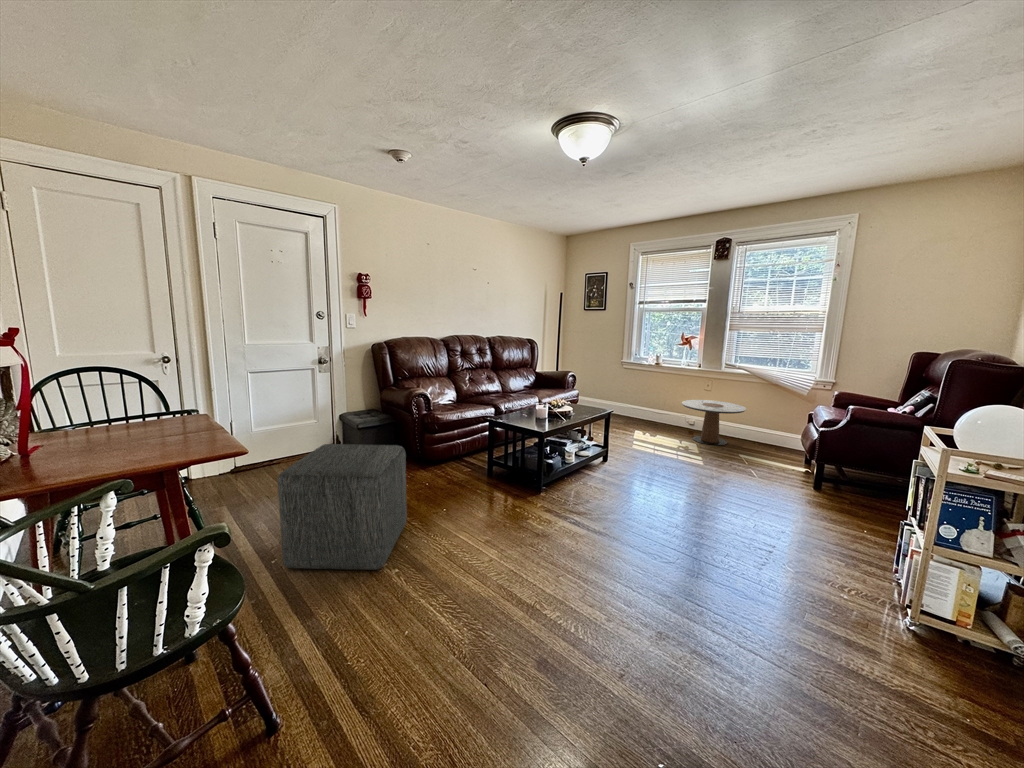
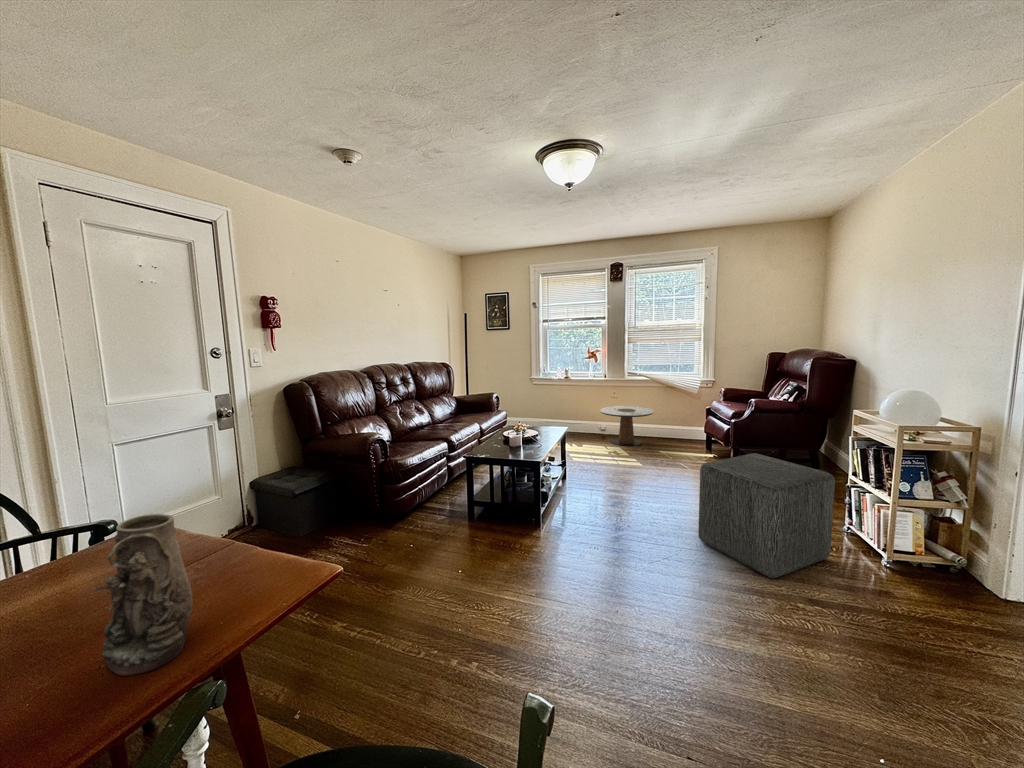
vase: none [78,389,137,471] -> present [94,514,193,675]
ottoman: present [278,444,407,570] -> present [698,453,835,578]

